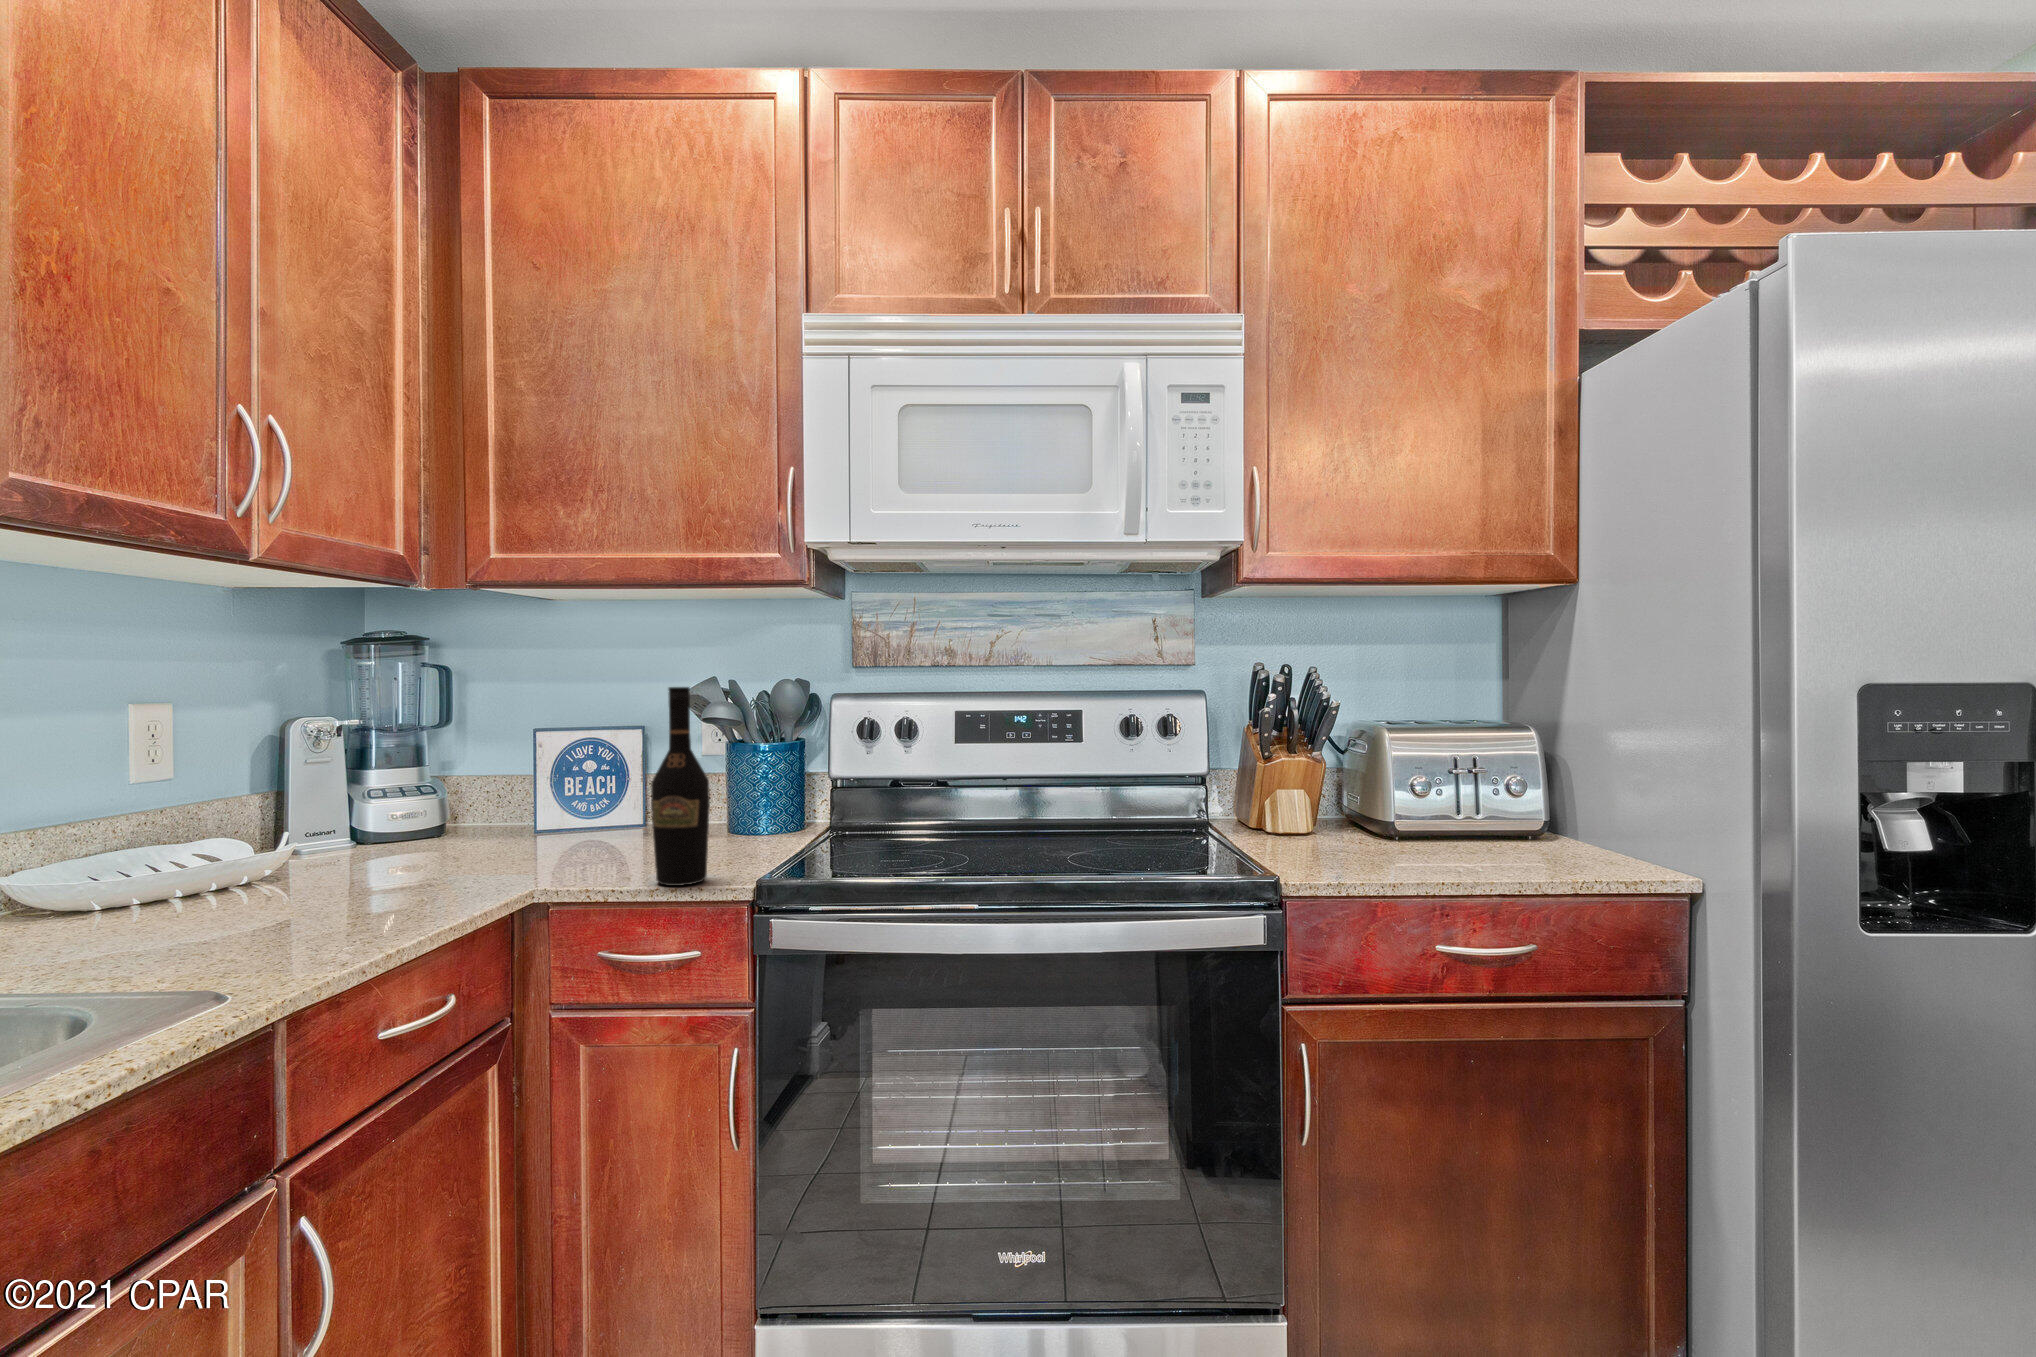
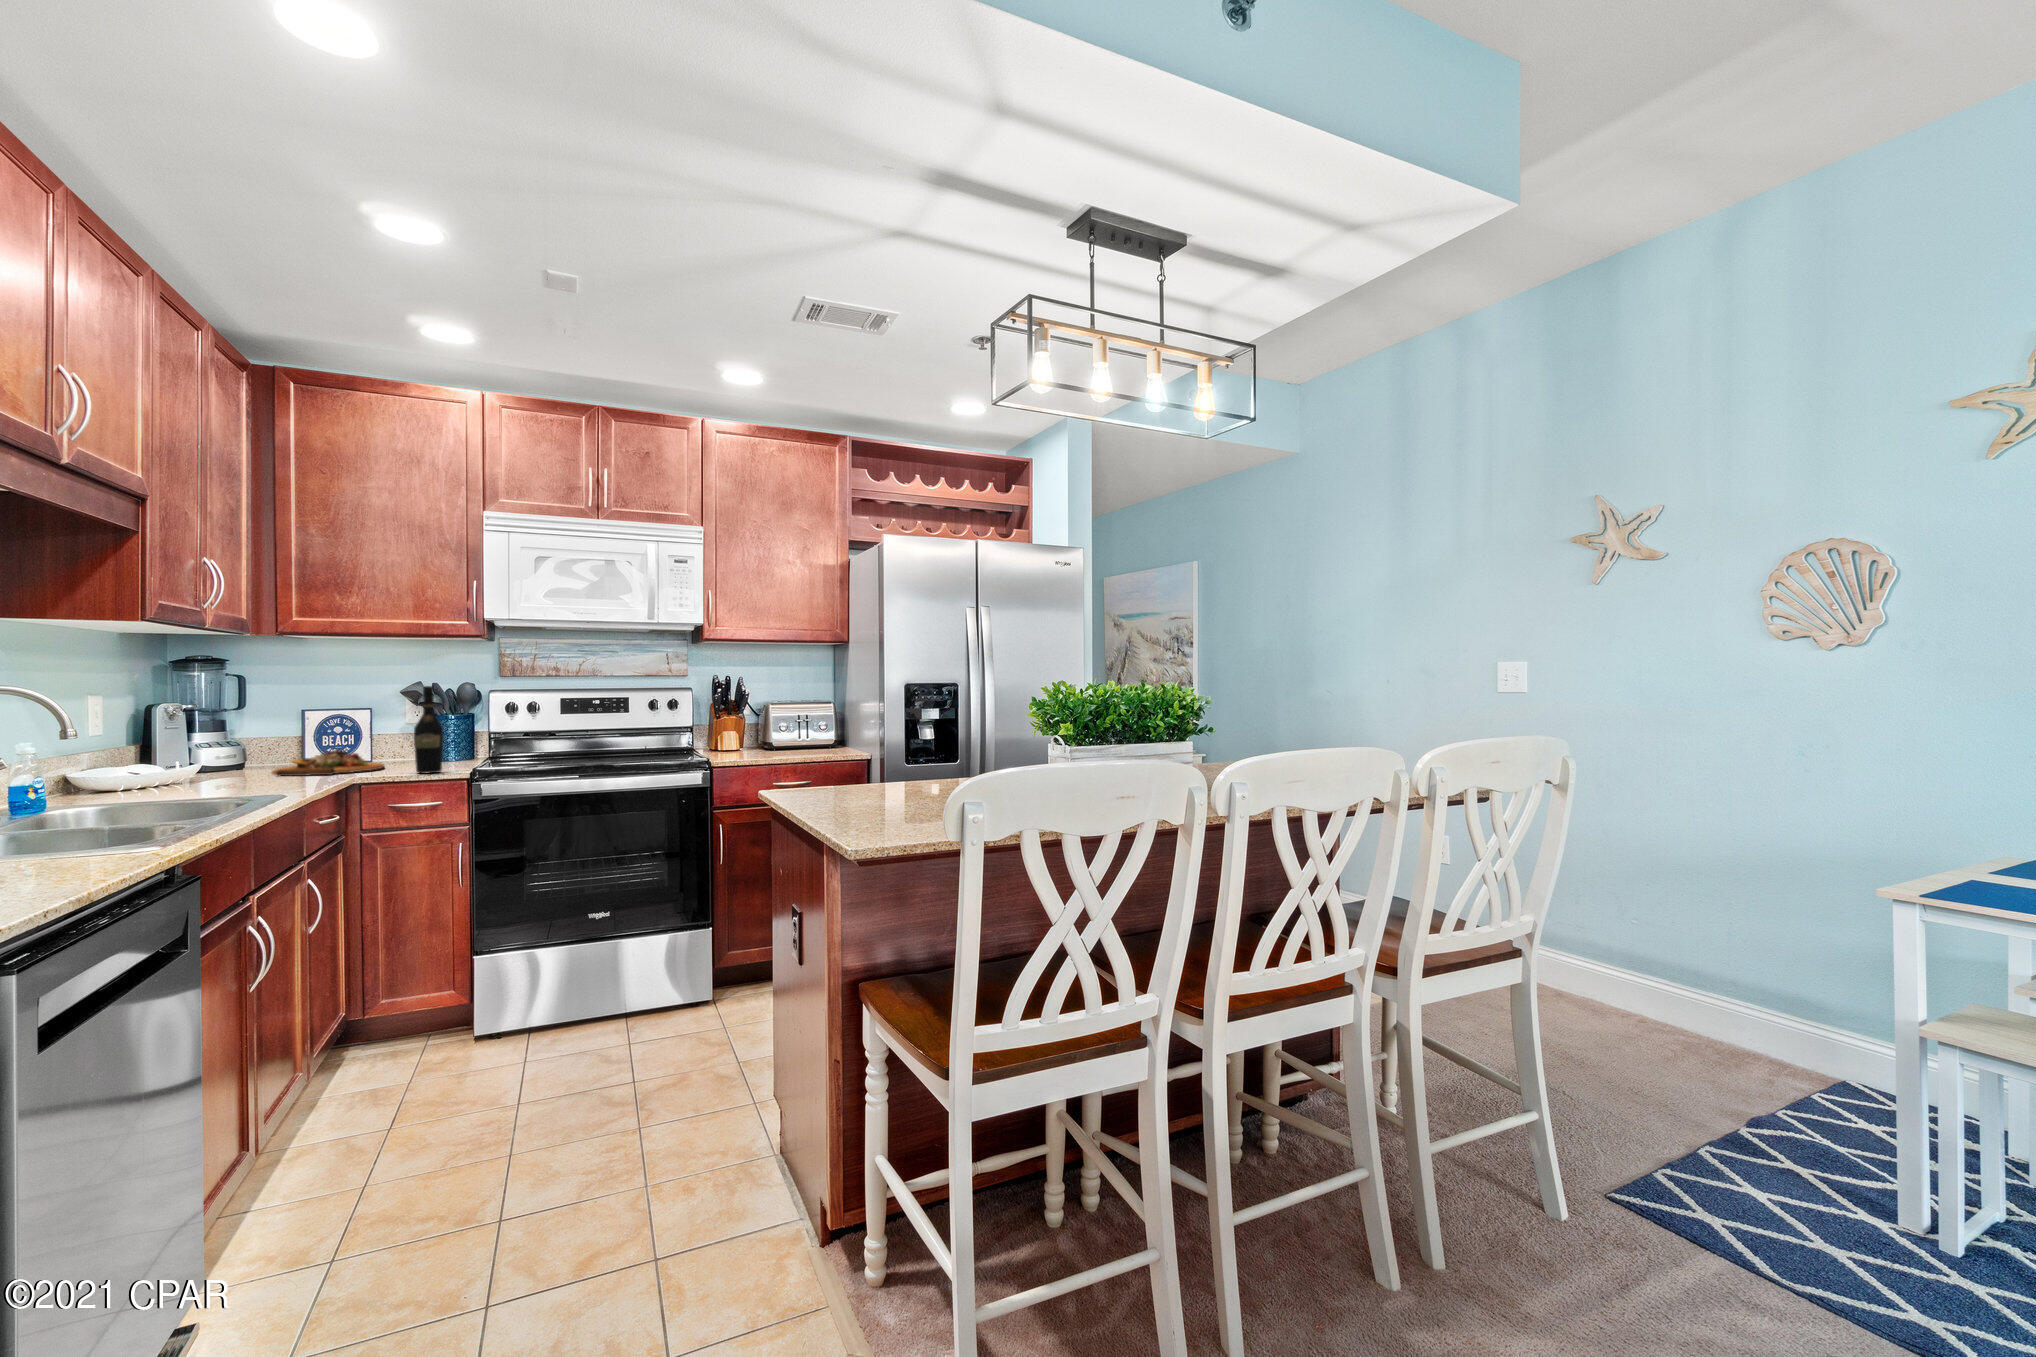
cutting board: none [419,814,632,878] -> present [272,750,385,776]

